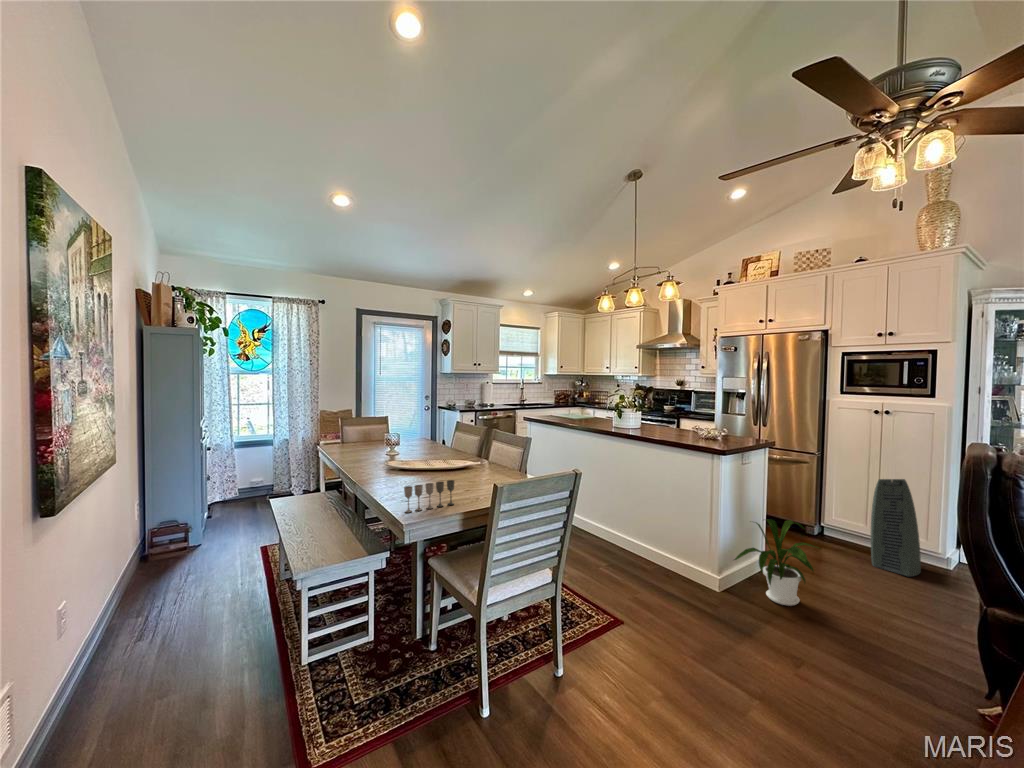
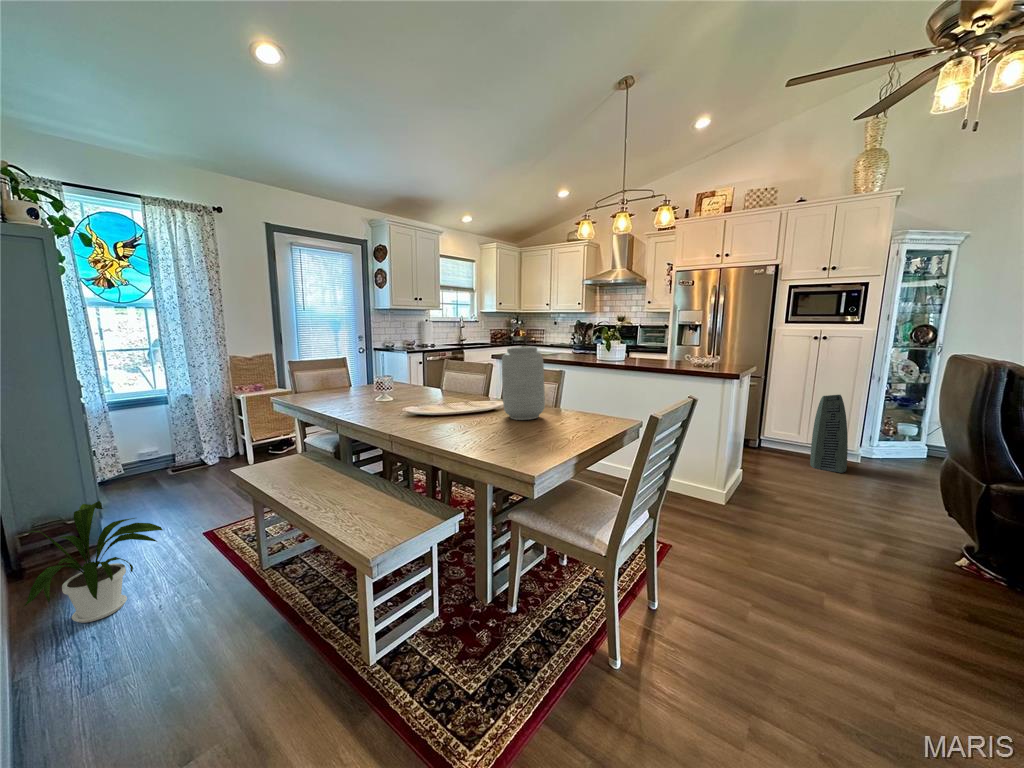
vase: none [458,414,494,477] -> present [502,347,545,420]
wine glass: present [404,480,454,513] -> none [515,423,558,466]
house plant: present [734,520,818,606] -> present [18,501,163,623]

